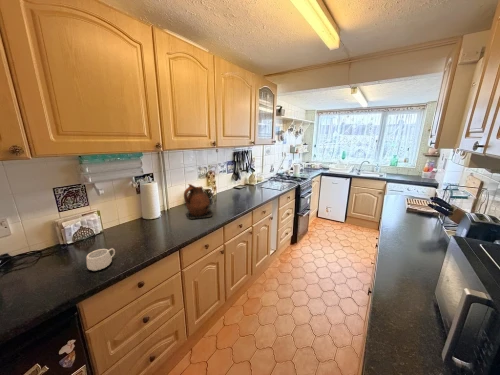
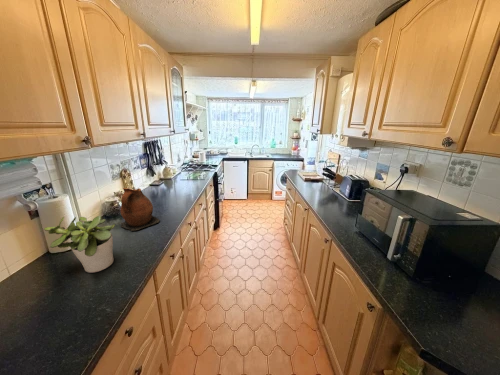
potted plant: none [124,195,163,239] -> present [44,216,115,273]
mug: present [87,248,115,271] -> none [41,299,83,342]

